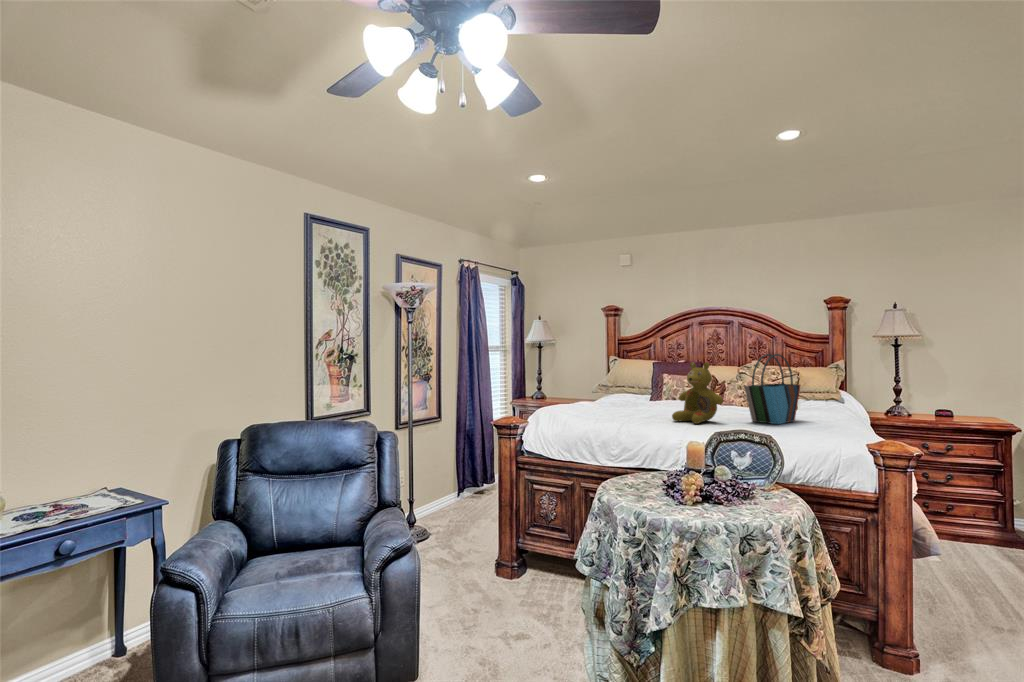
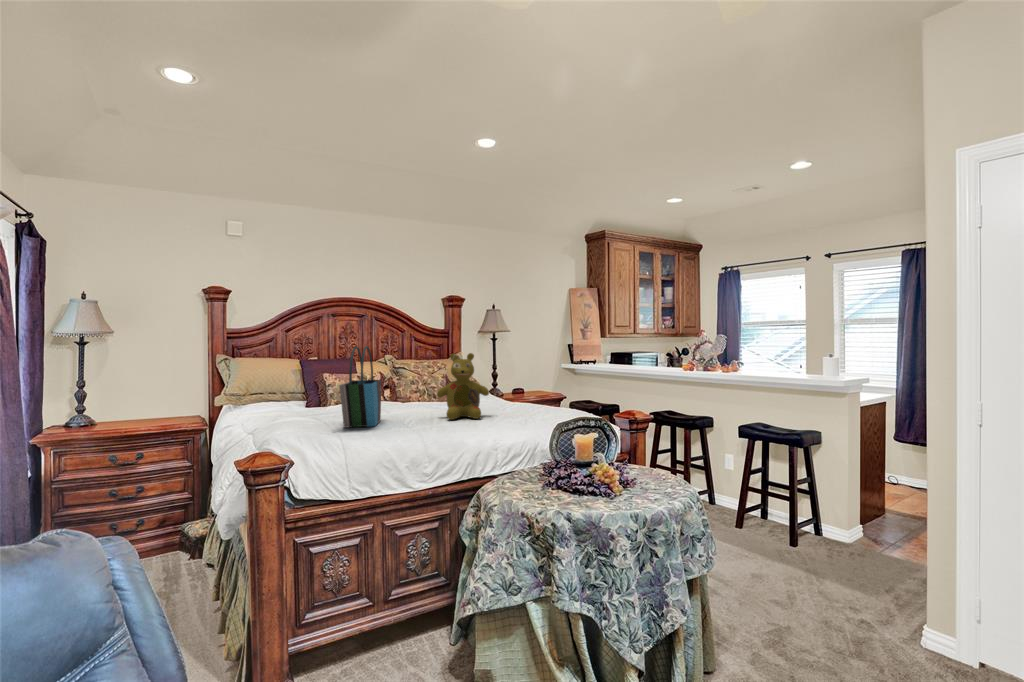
tote bag: present [744,354,800,424] -> present [339,346,382,428]

